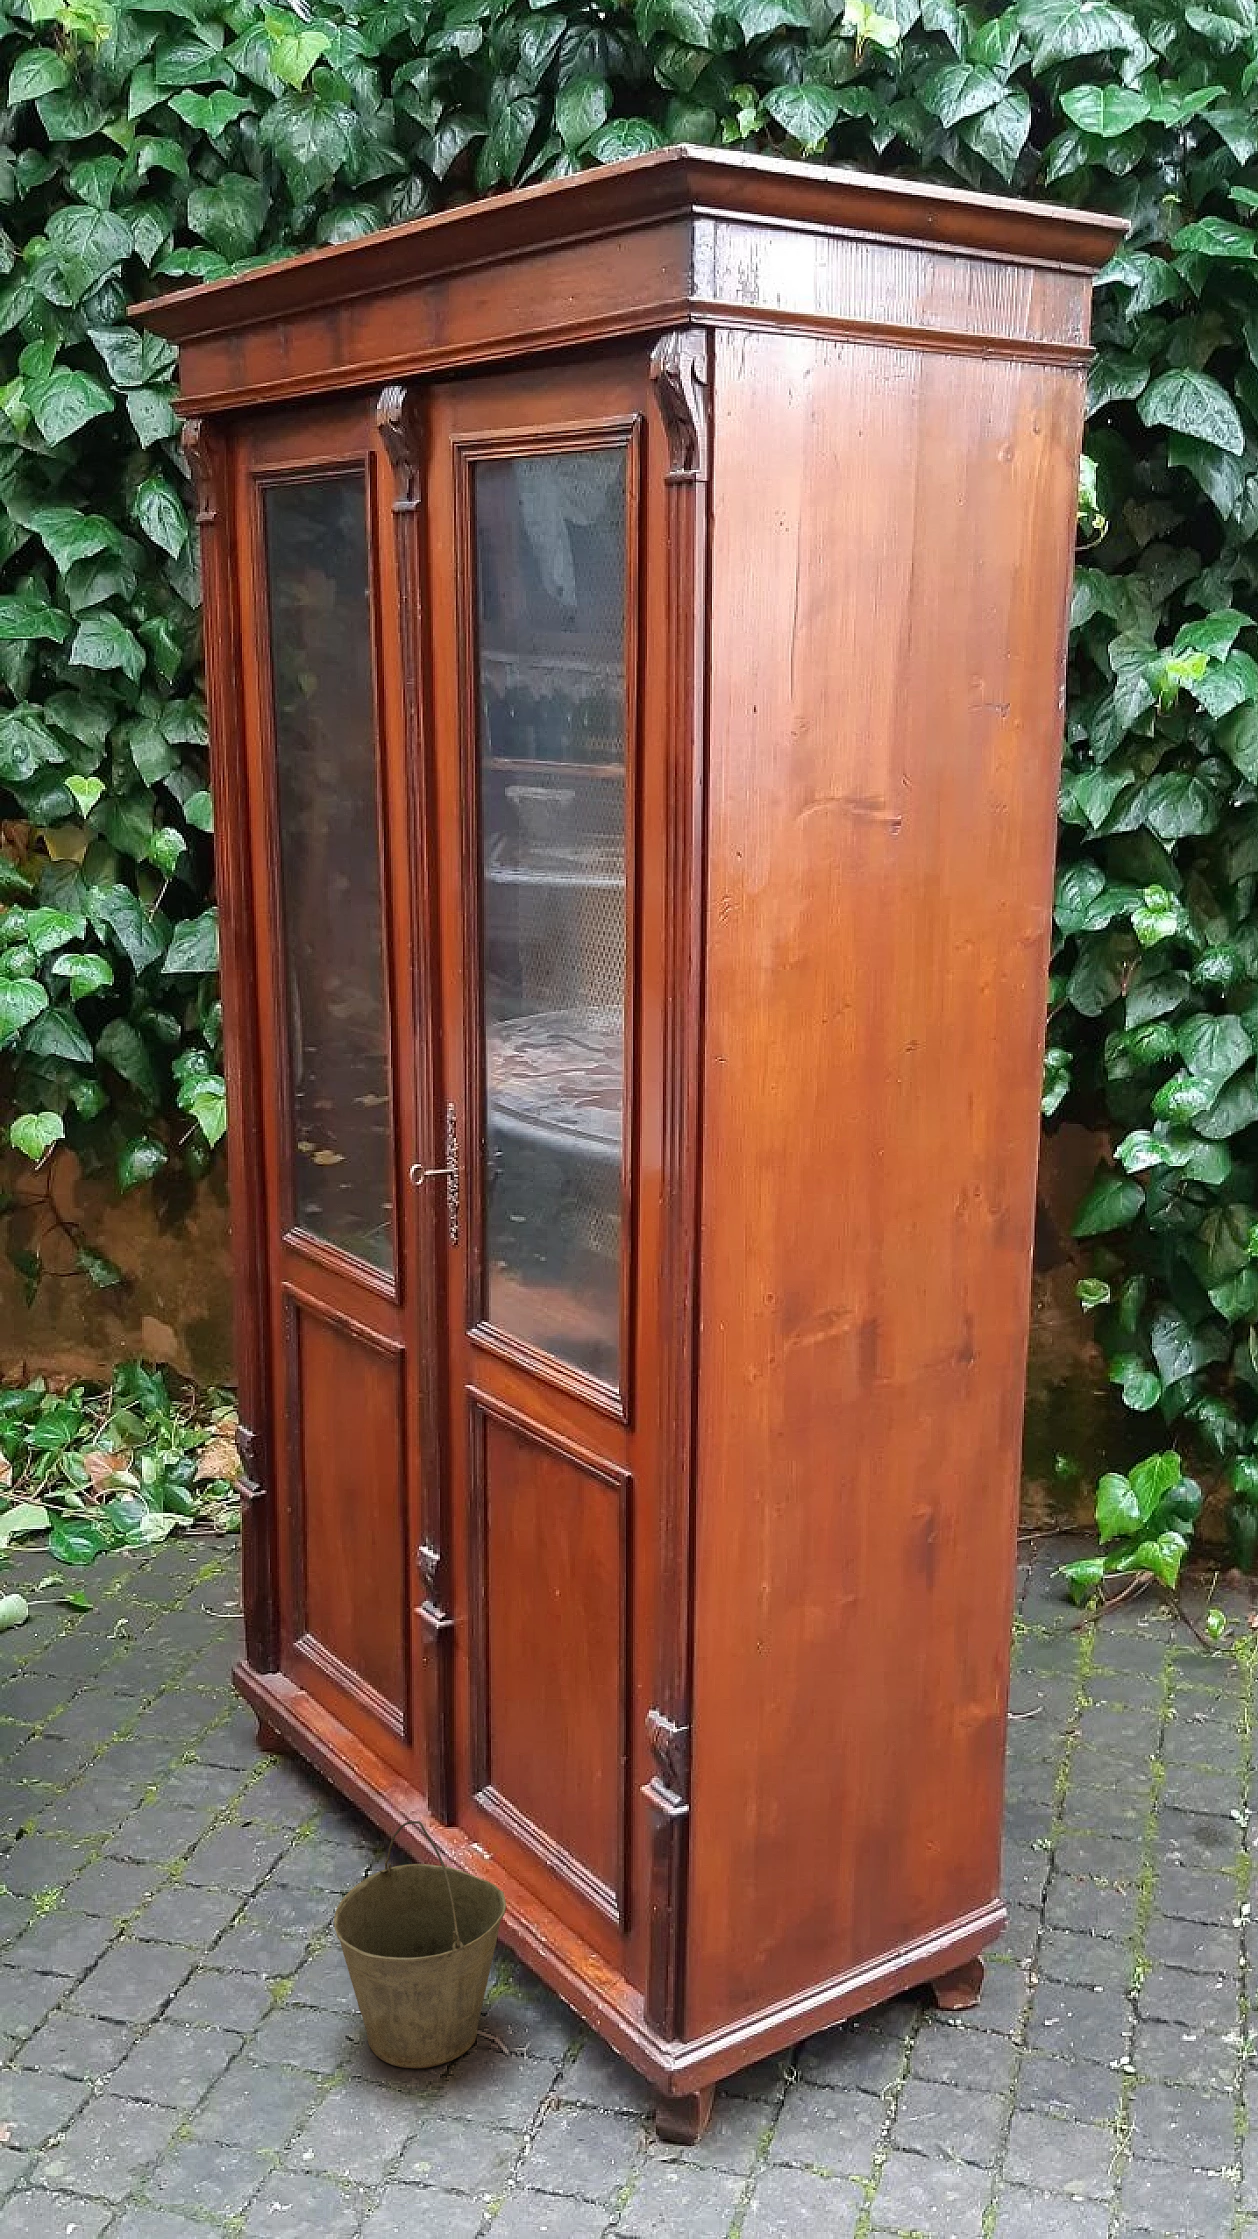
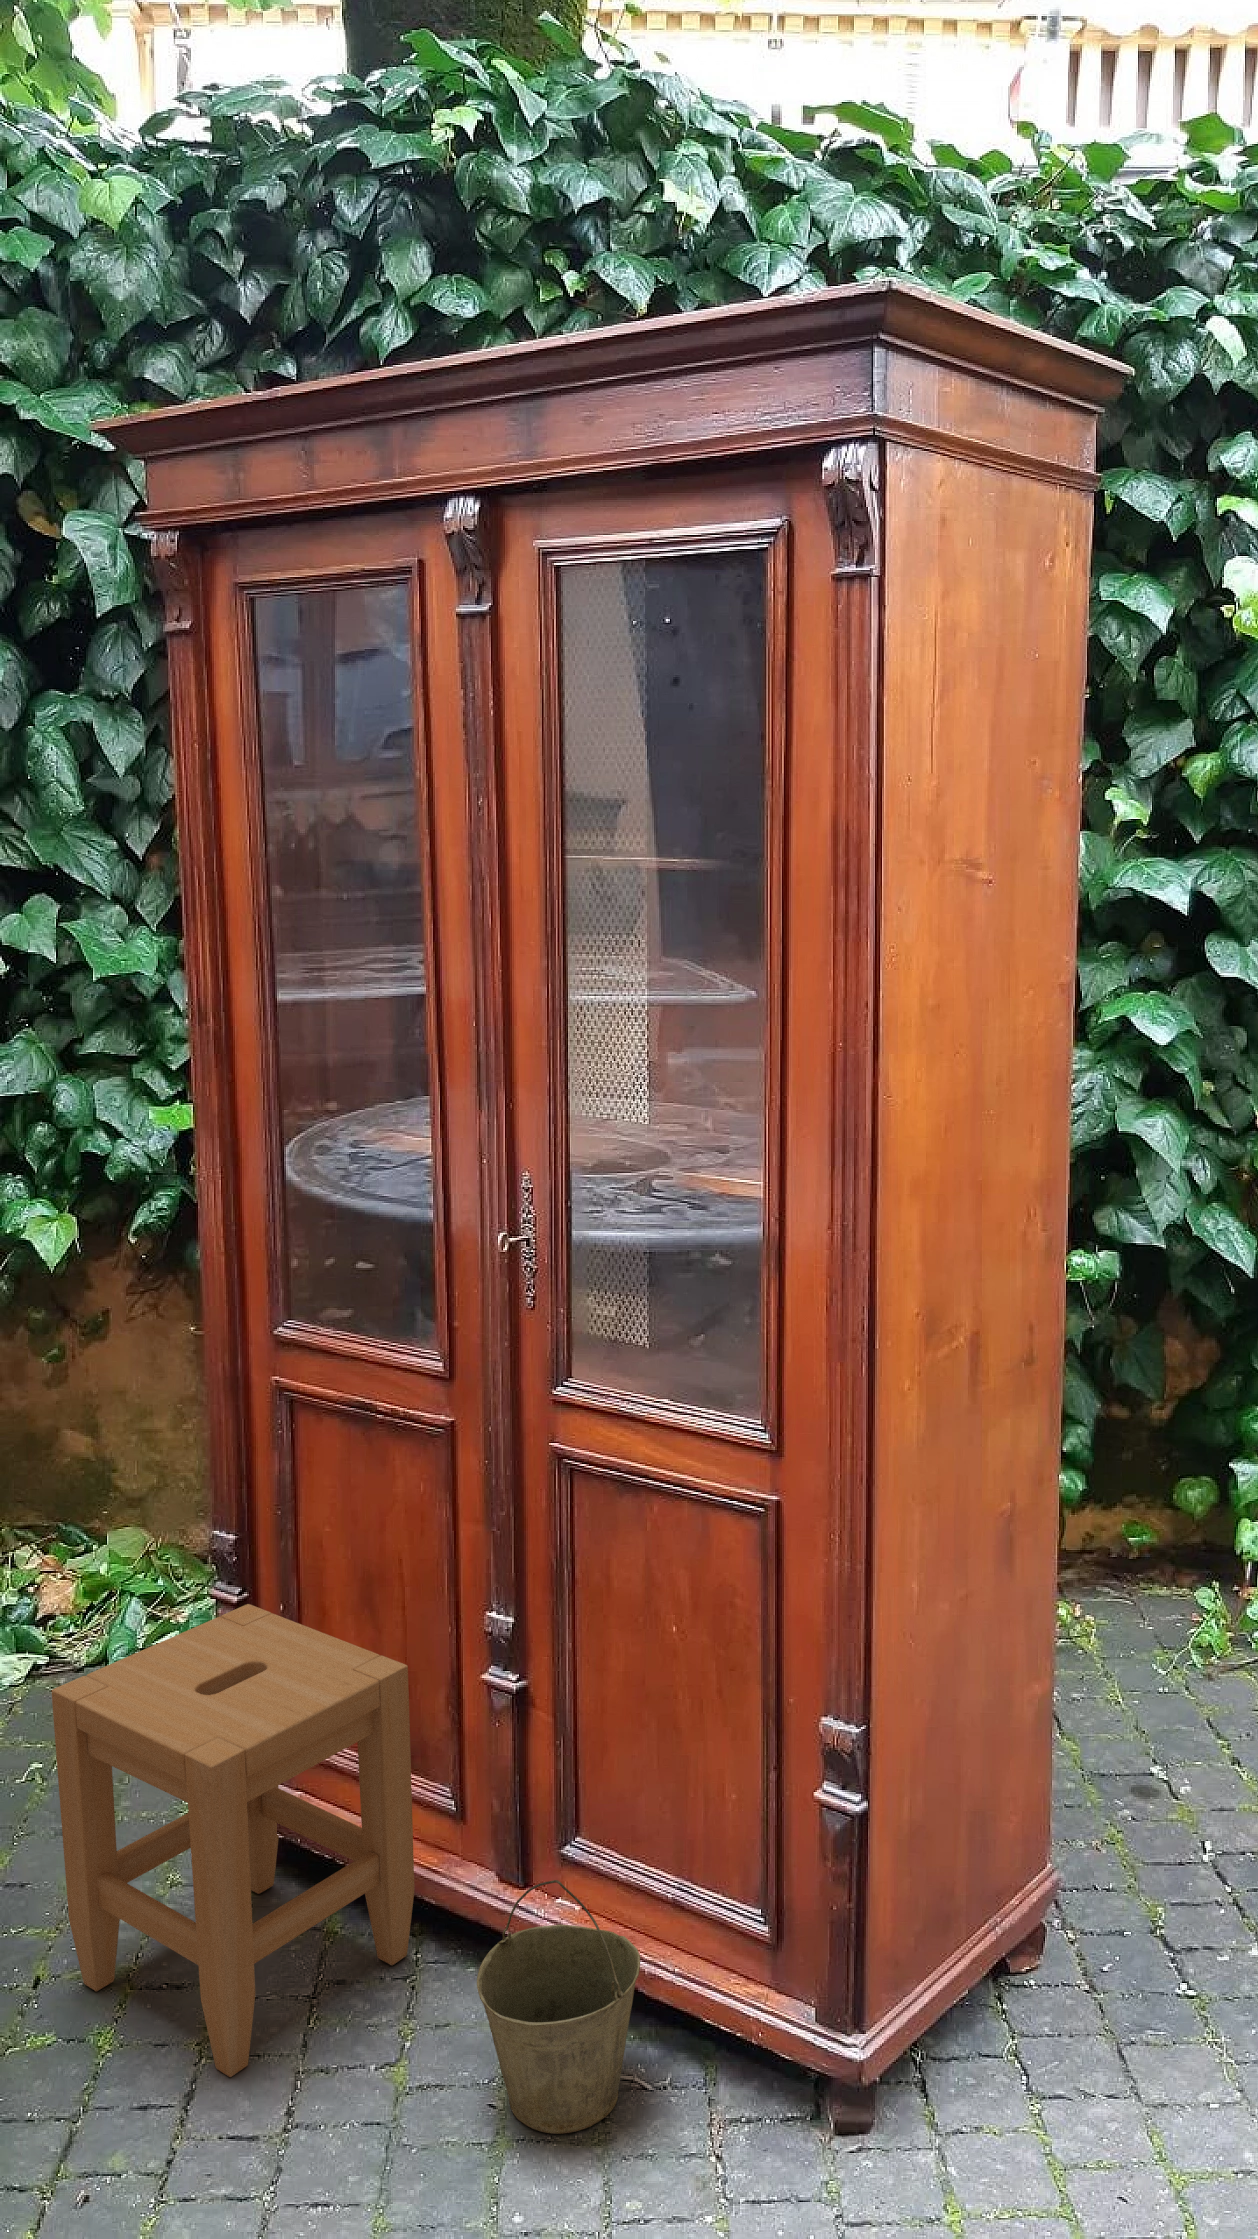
stool: none [39,1501,363,1943] -> present [52,1604,414,2077]

